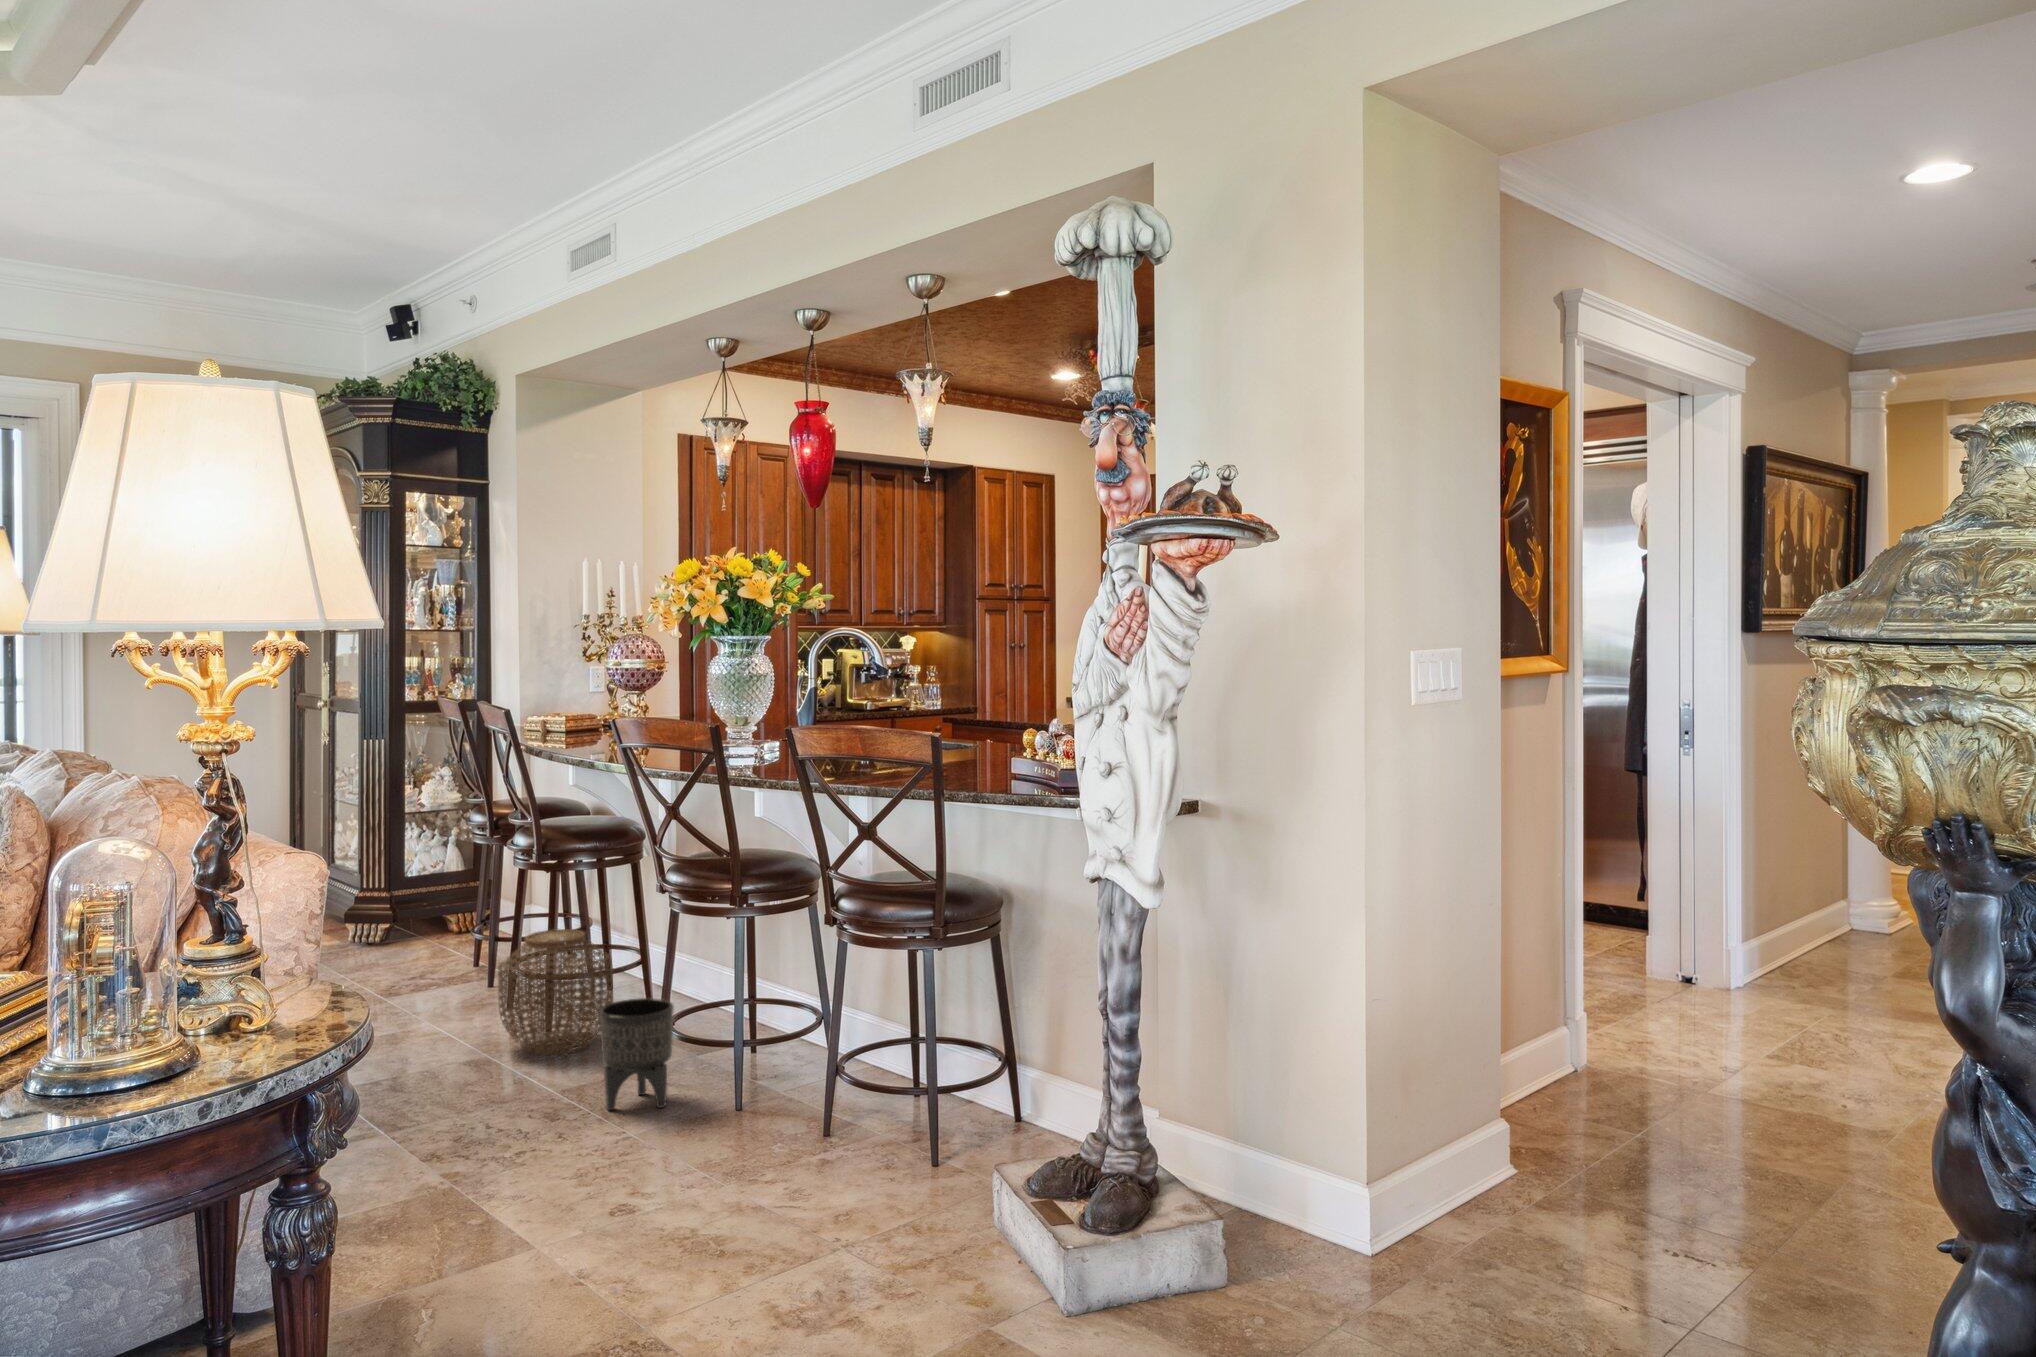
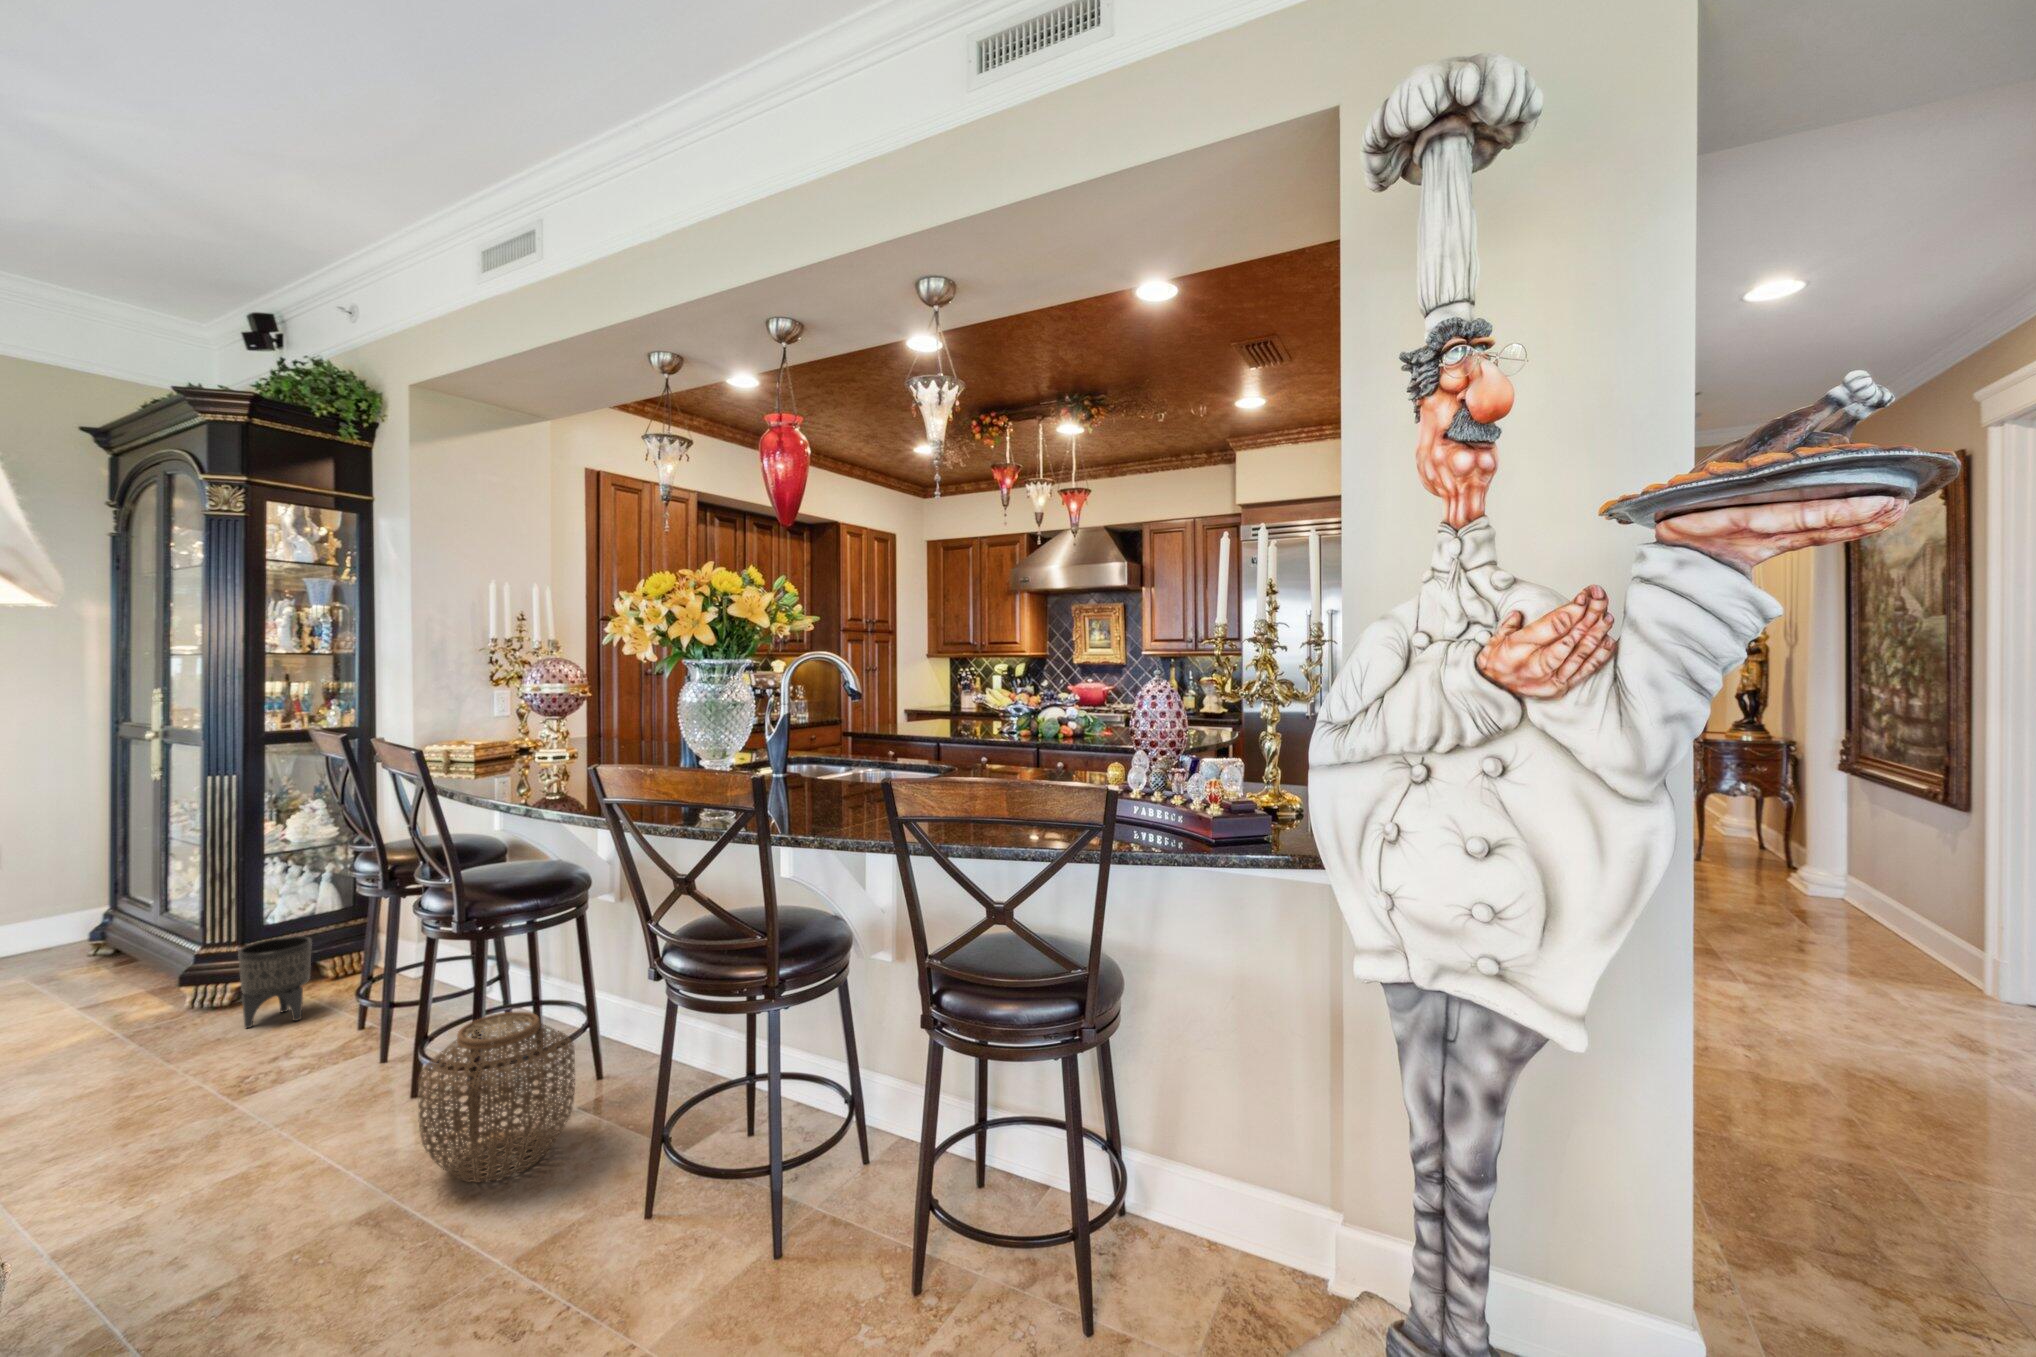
planter: present [599,998,674,1110] -> present [238,936,312,1028]

